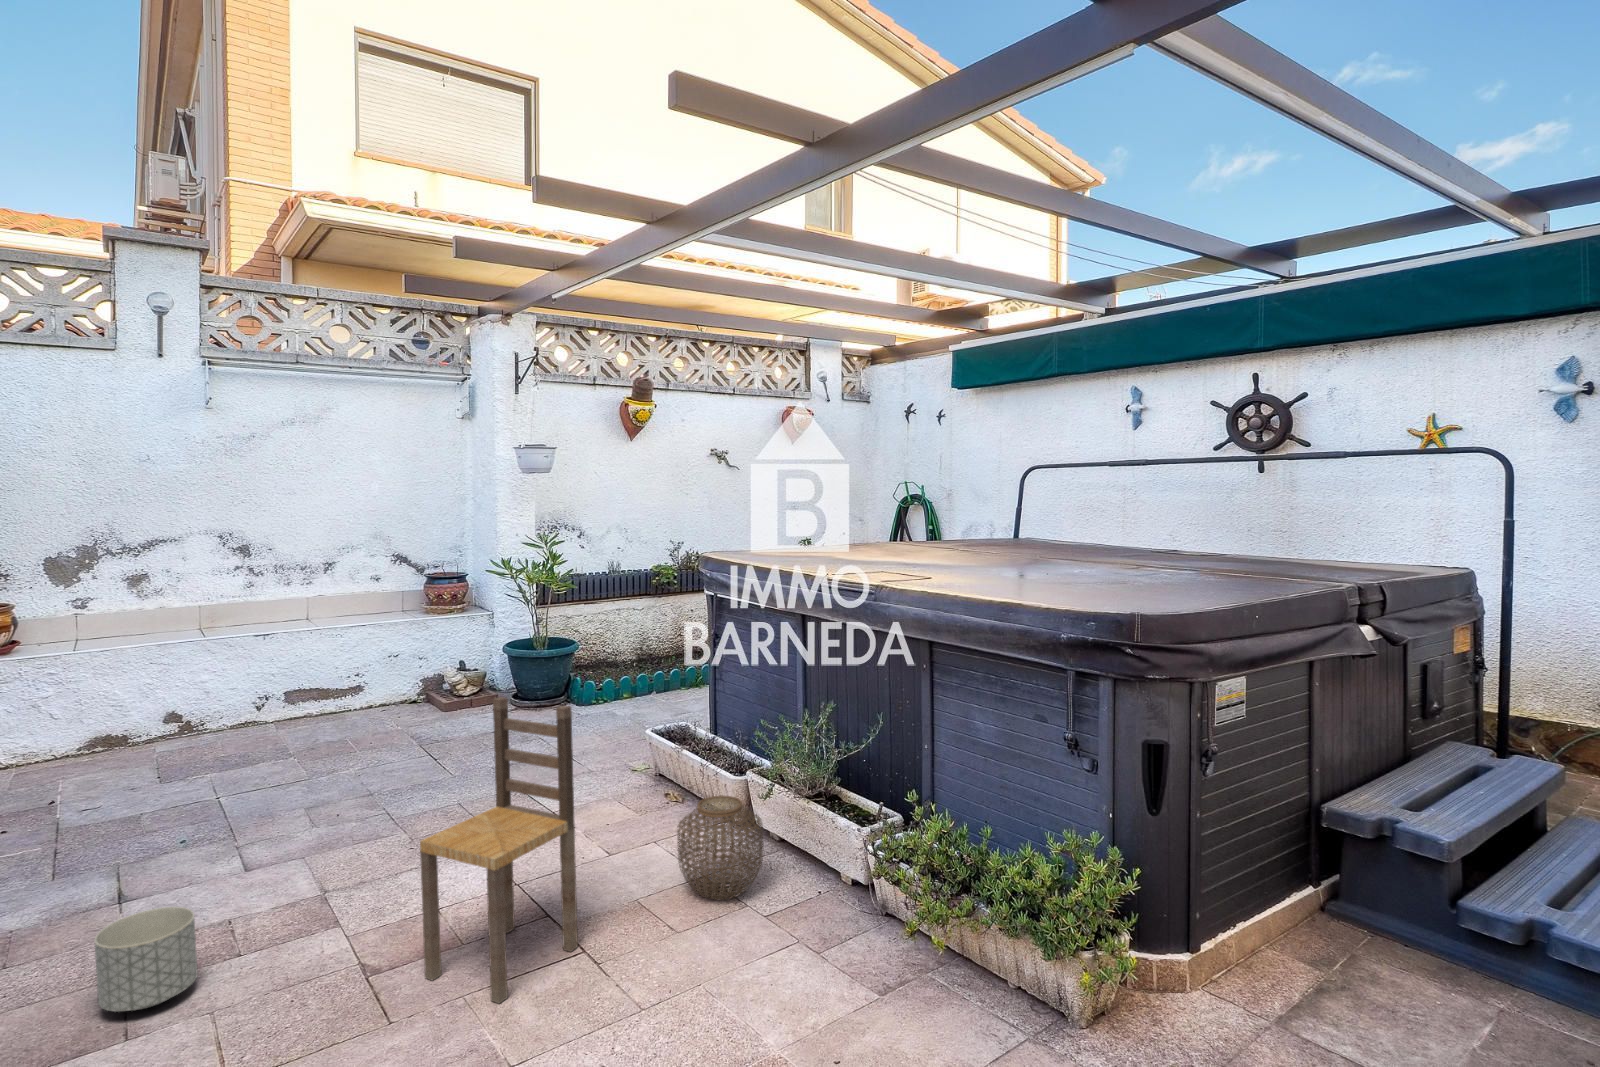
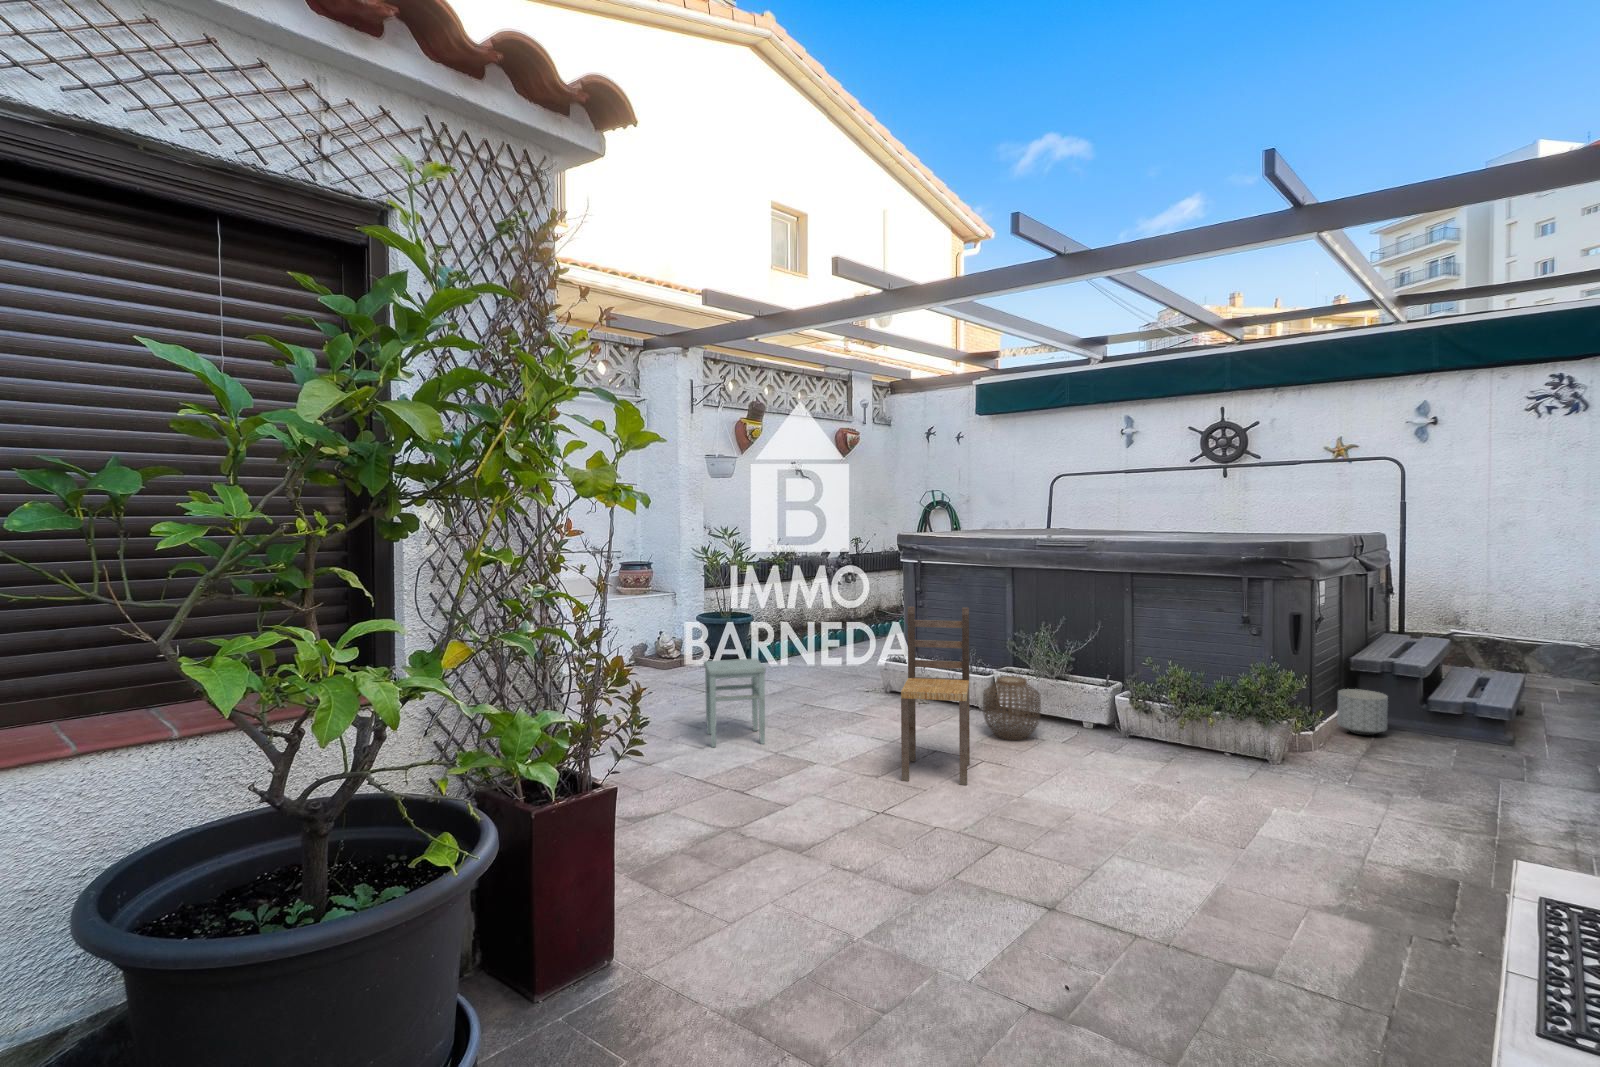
stool: none [294,740,410,868] -> present [704,659,766,747]
planter: present [94,907,197,1012] -> present [1337,689,1388,735]

